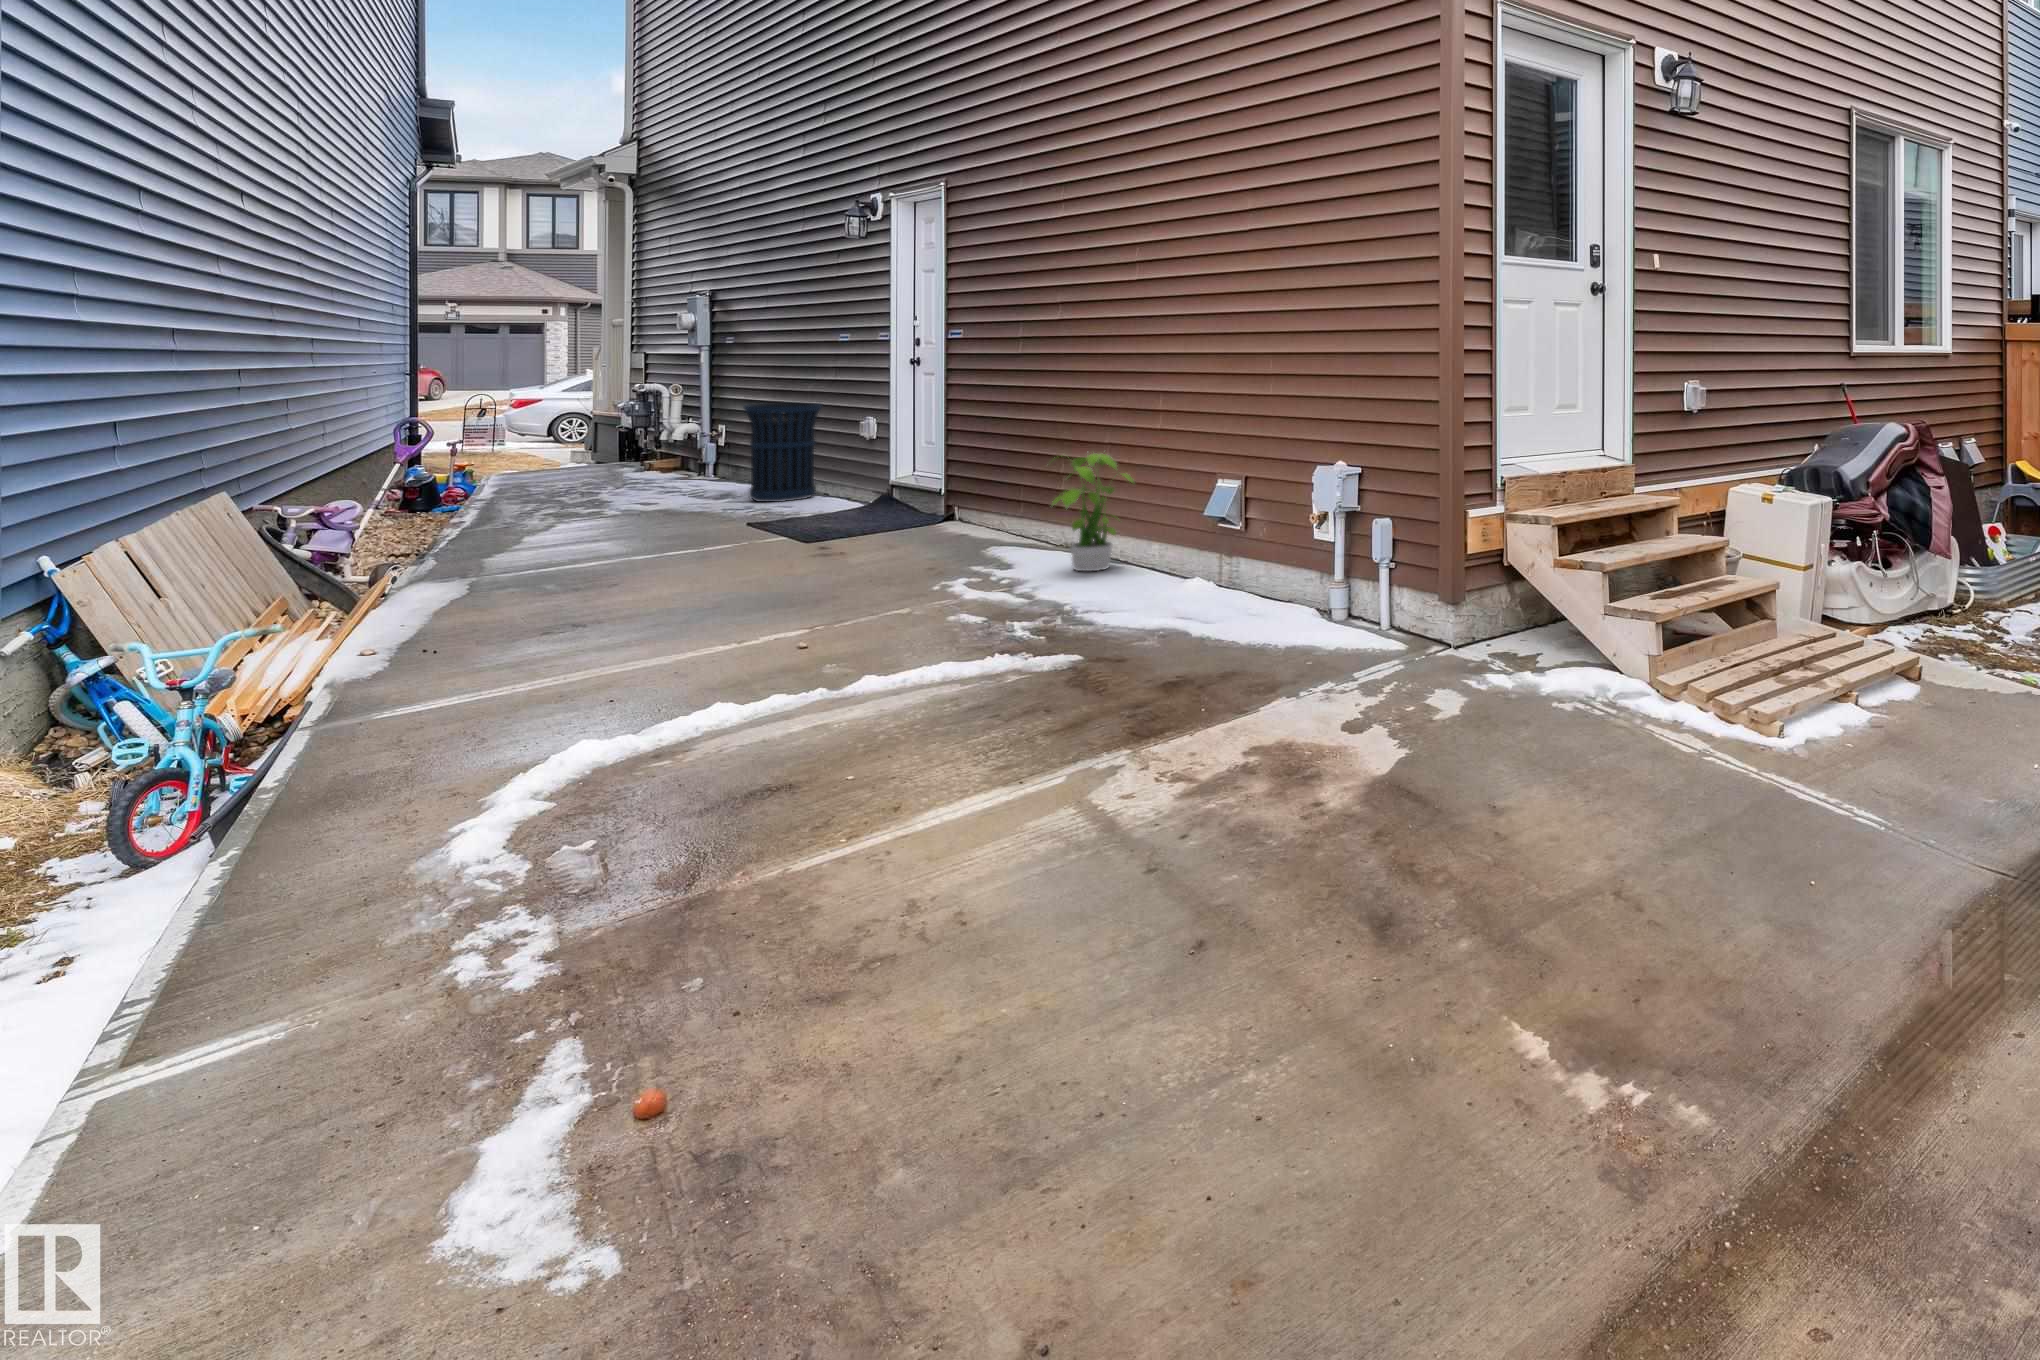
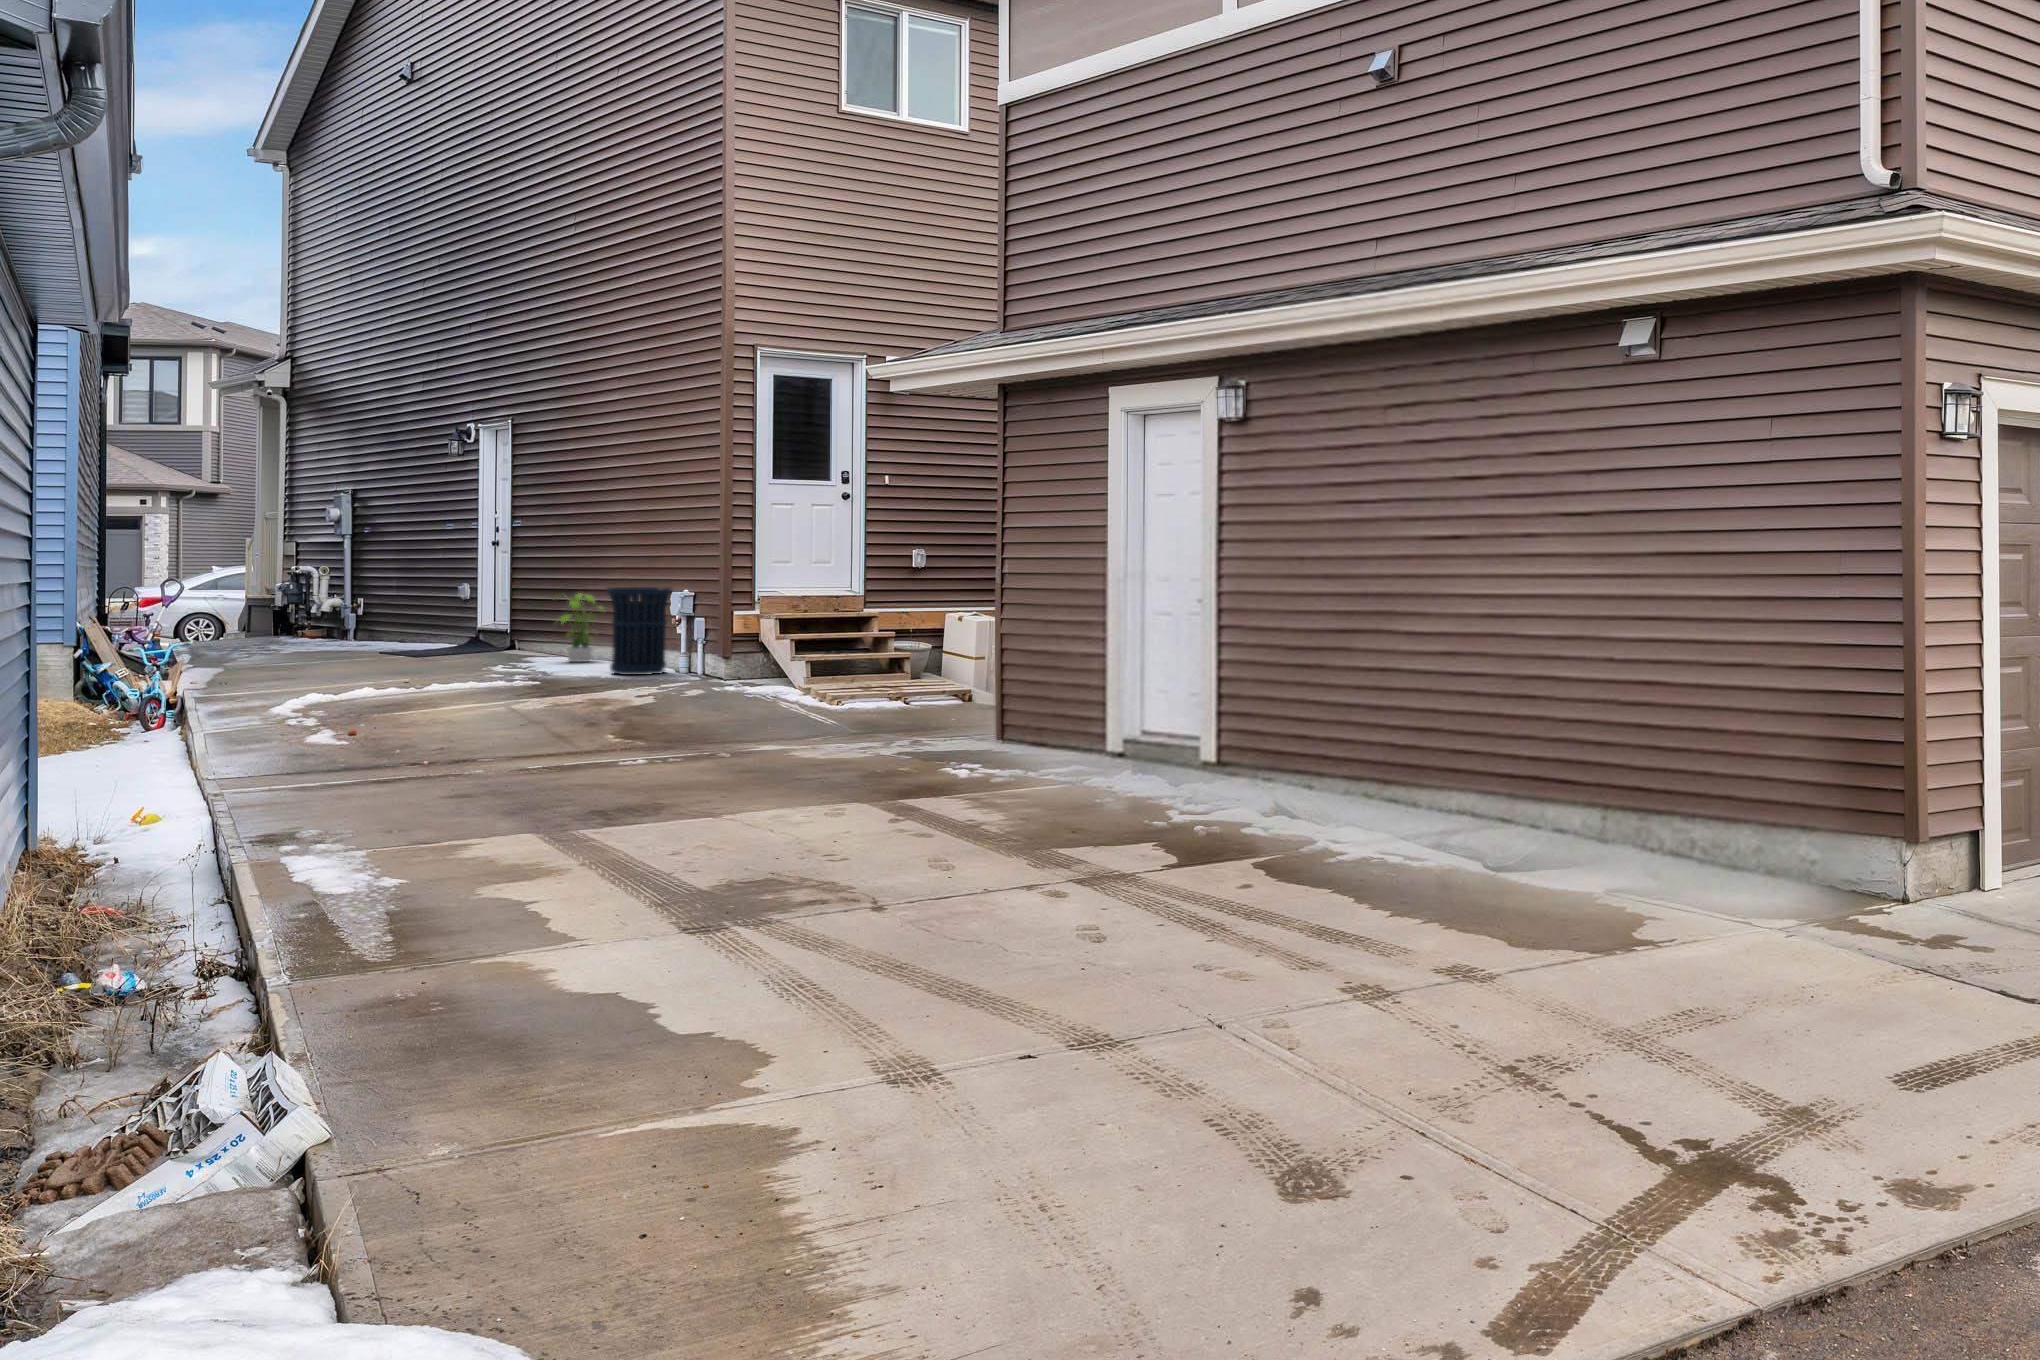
trash can: present [744,403,822,502] -> present [607,587,672,675]

